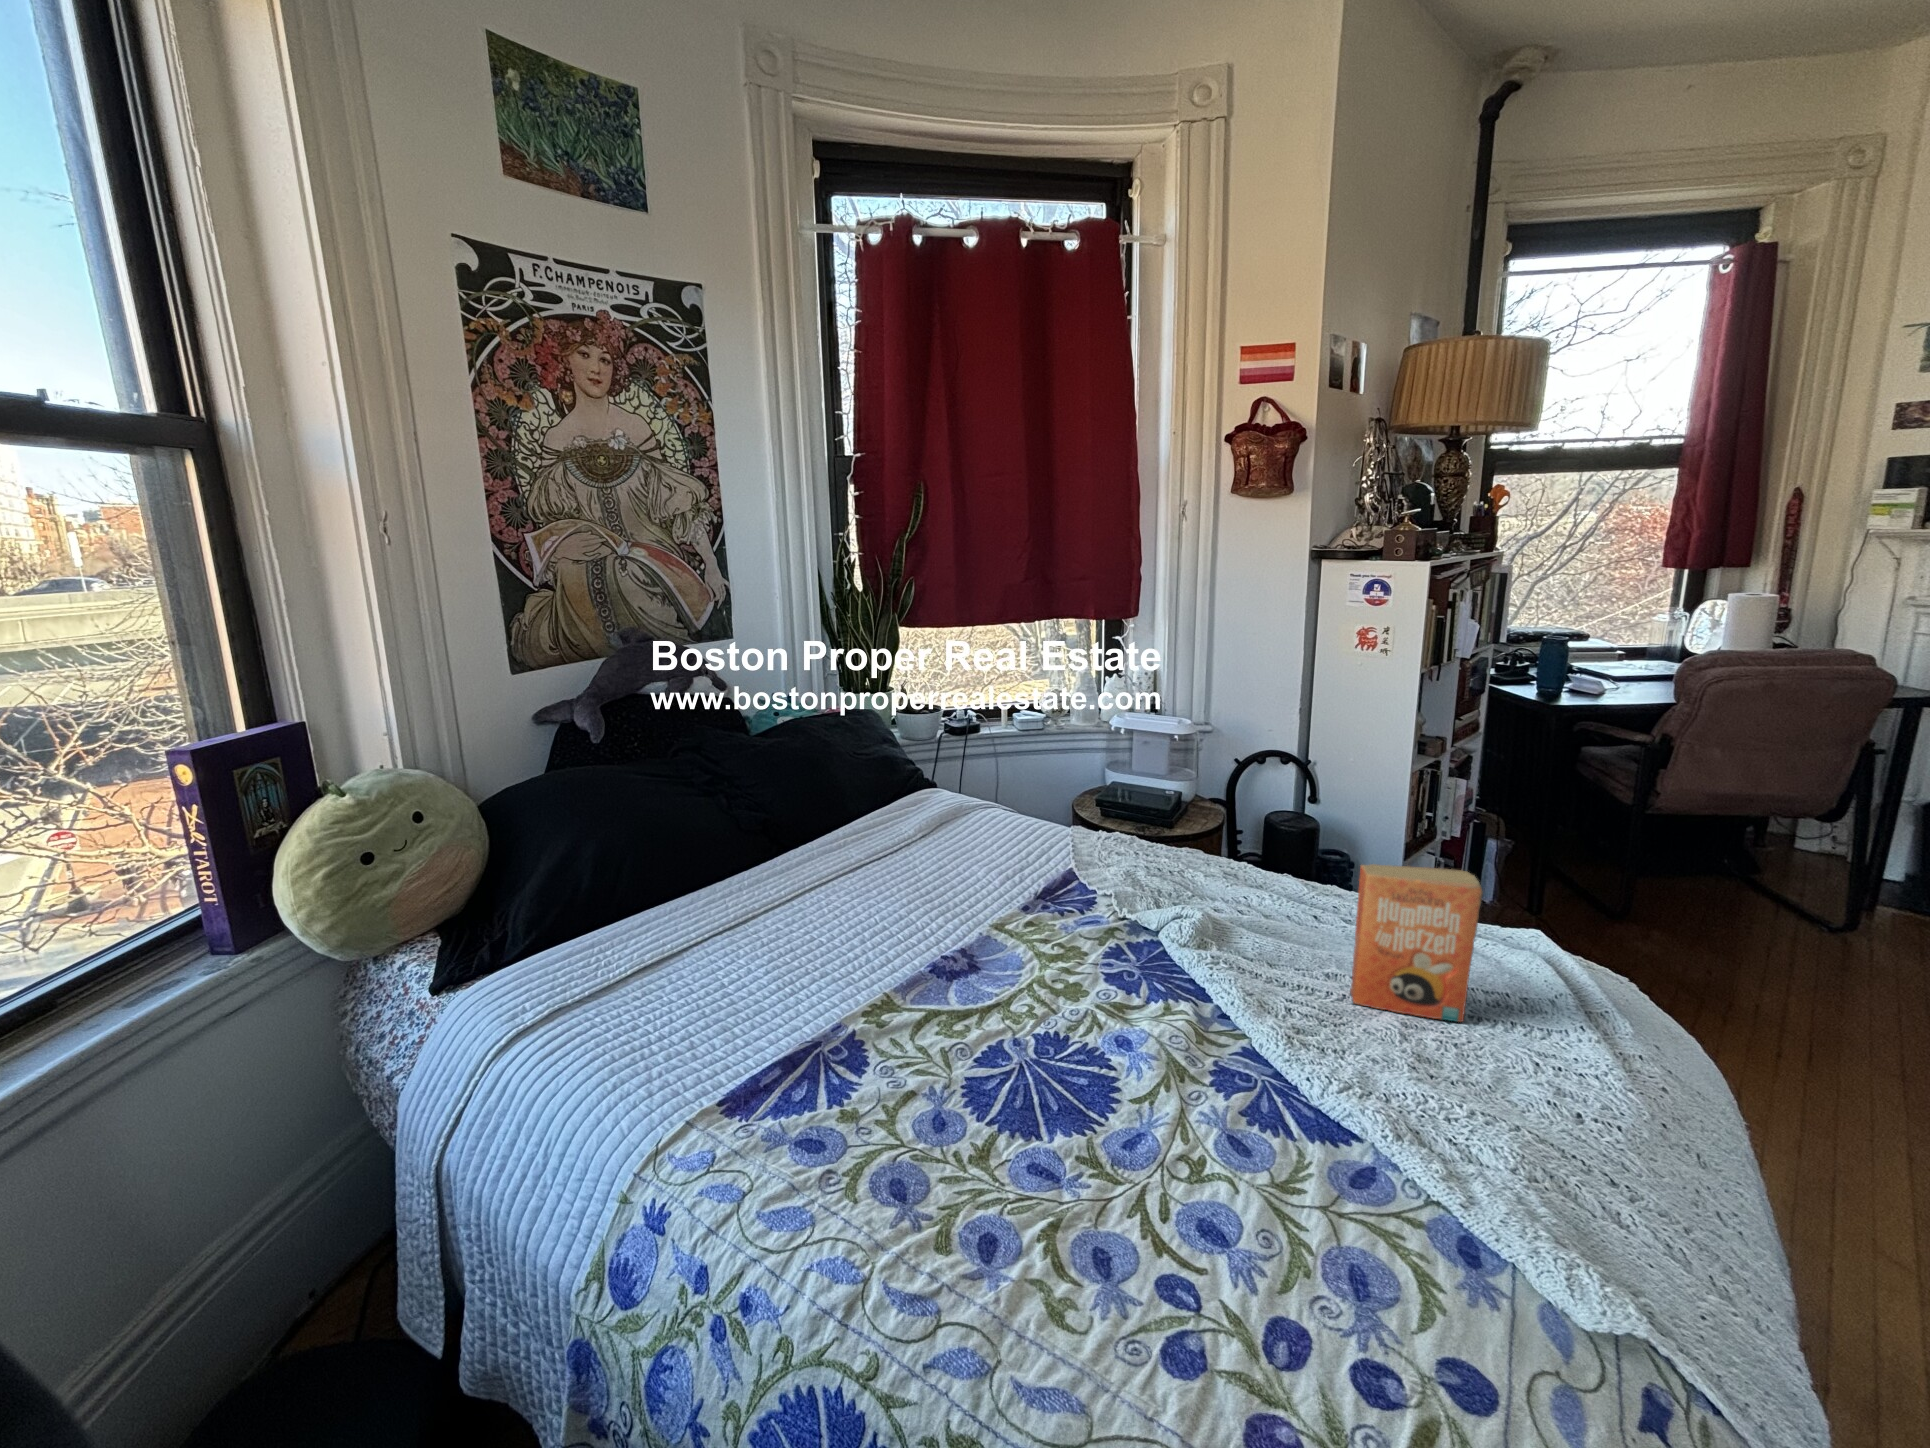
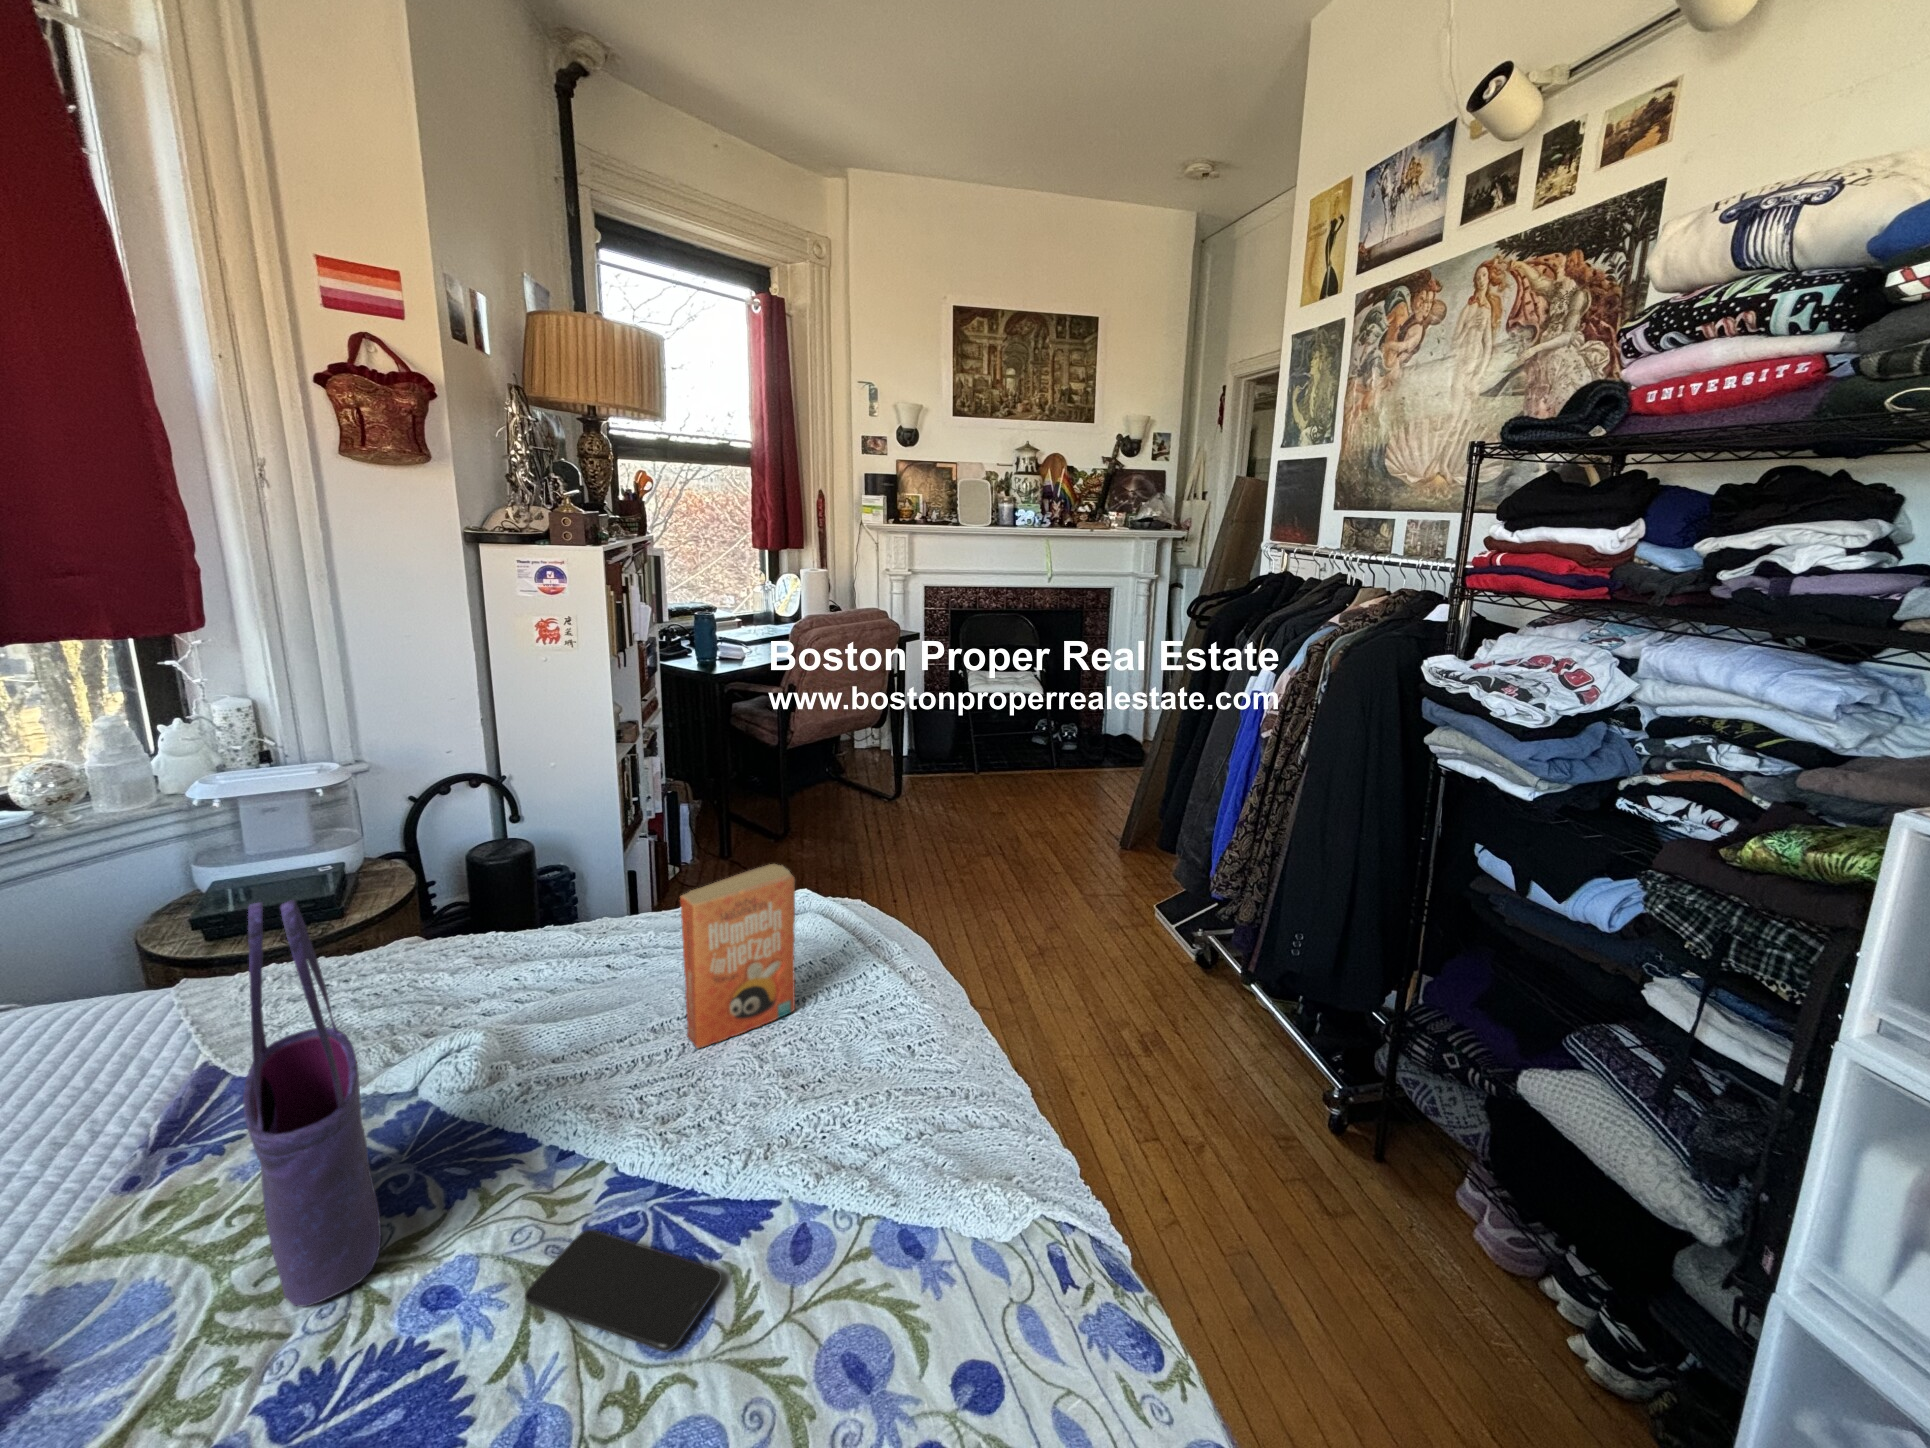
tote bag: none [1058,763,1116,1008] -> present [243,900,381,1307]
smartphone: none [1163,1061,1288,1162] -> present [525,1230,722,1352]

